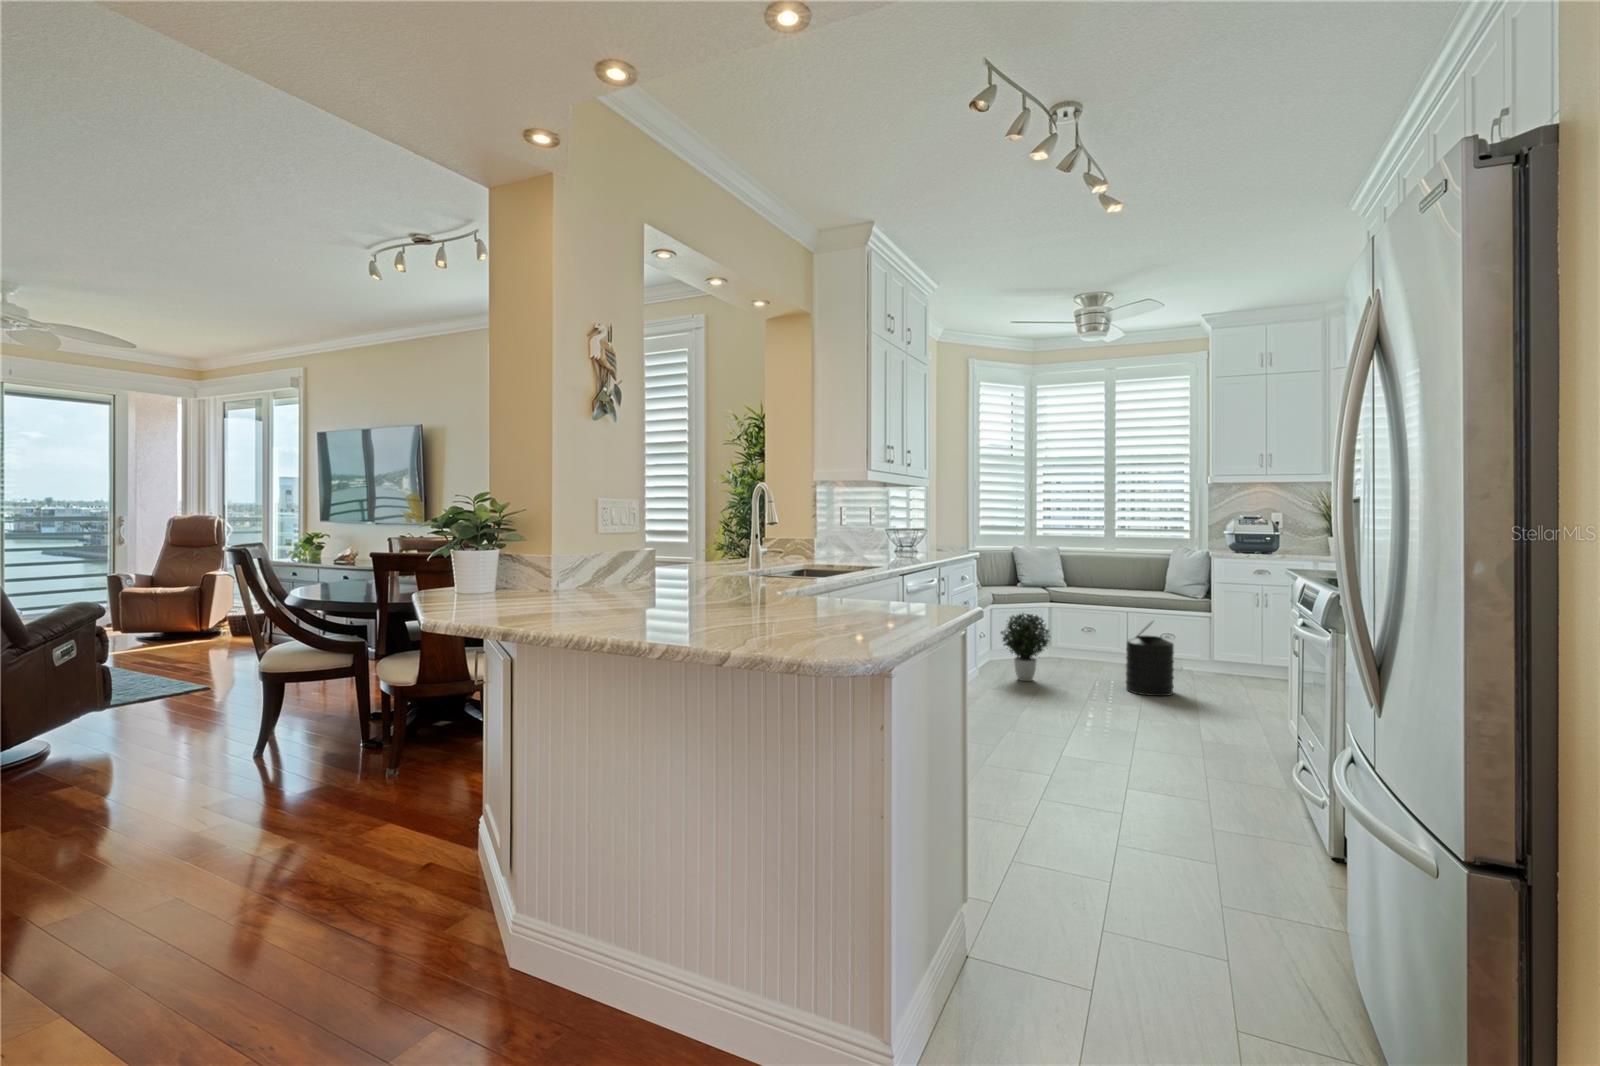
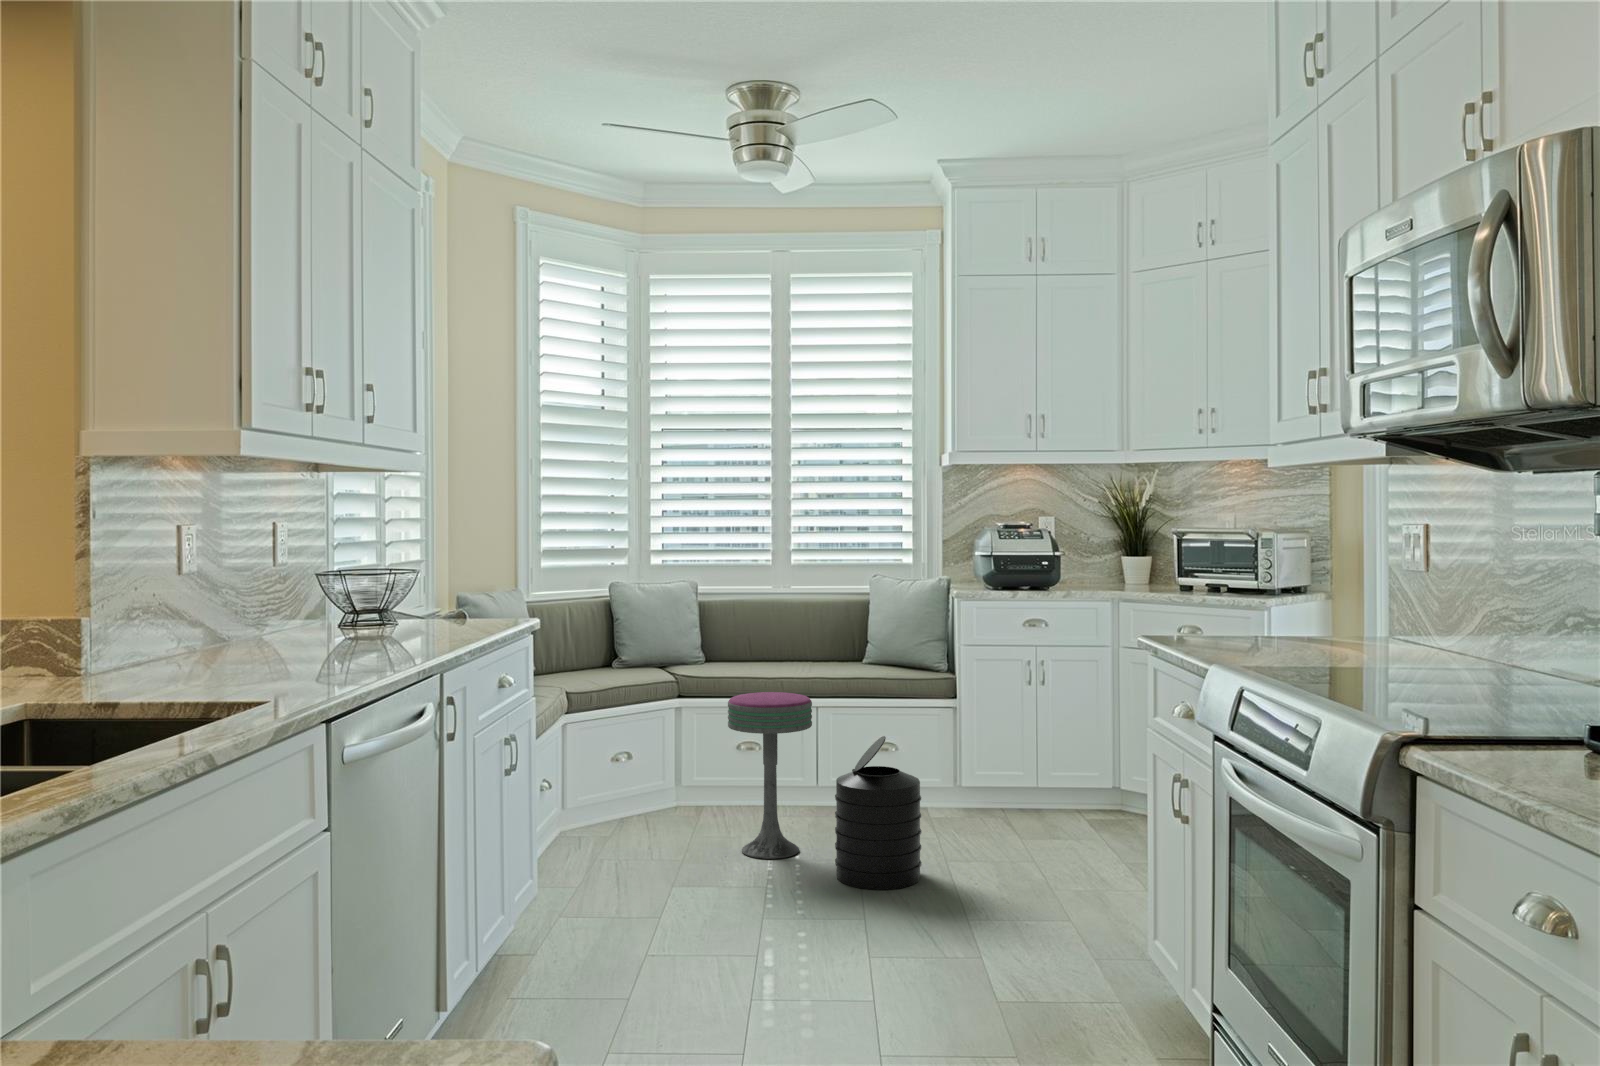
bar stool: none [1071,598,1117,680] -> present [728,692,812,859]
potted plant: present [1001,613,1050,681] -> none [589,737,693,885]

